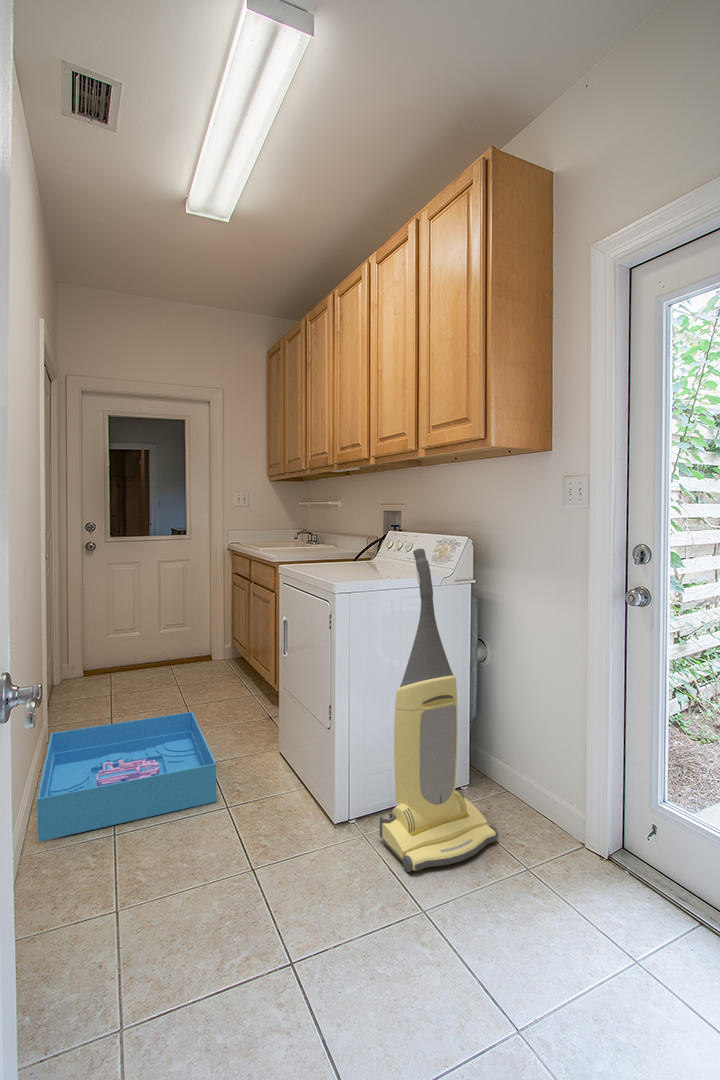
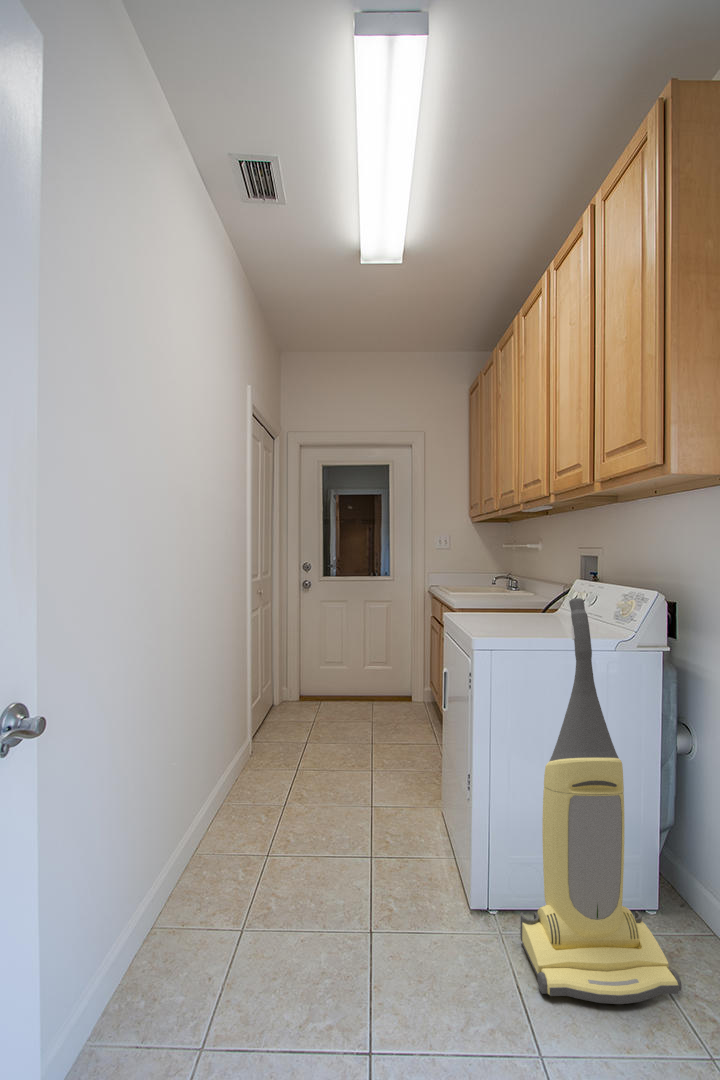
storage bin: present [37,712,217,842] -> none [206,749,364,848]

